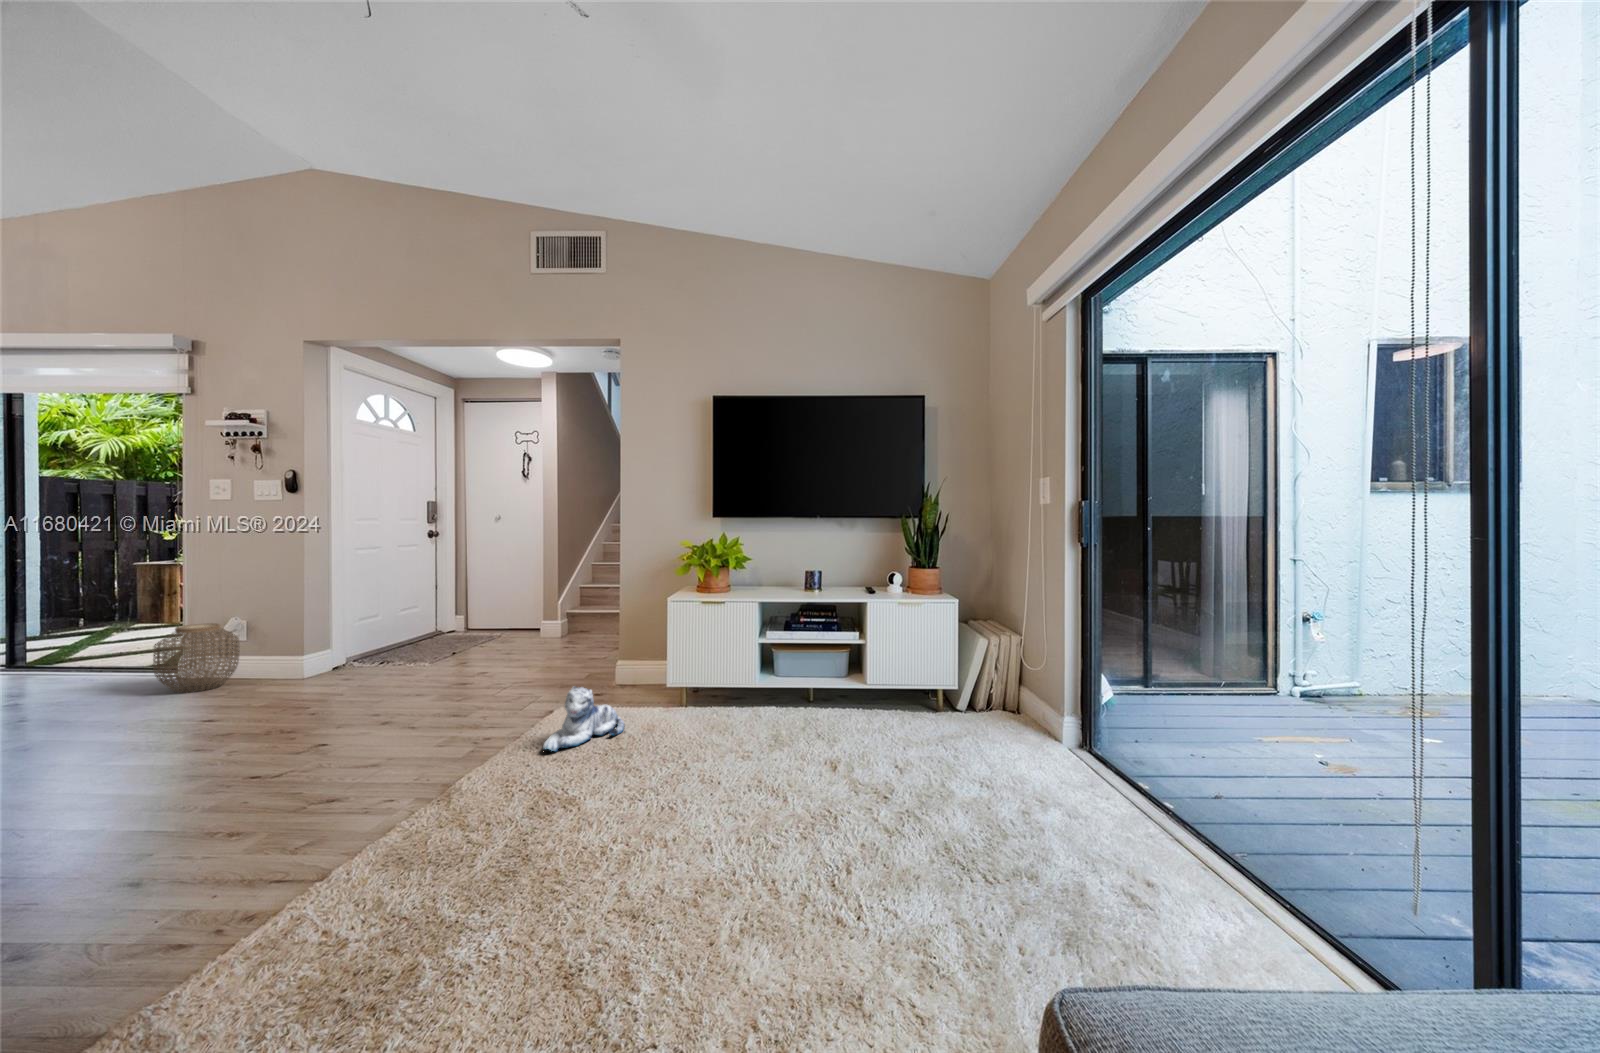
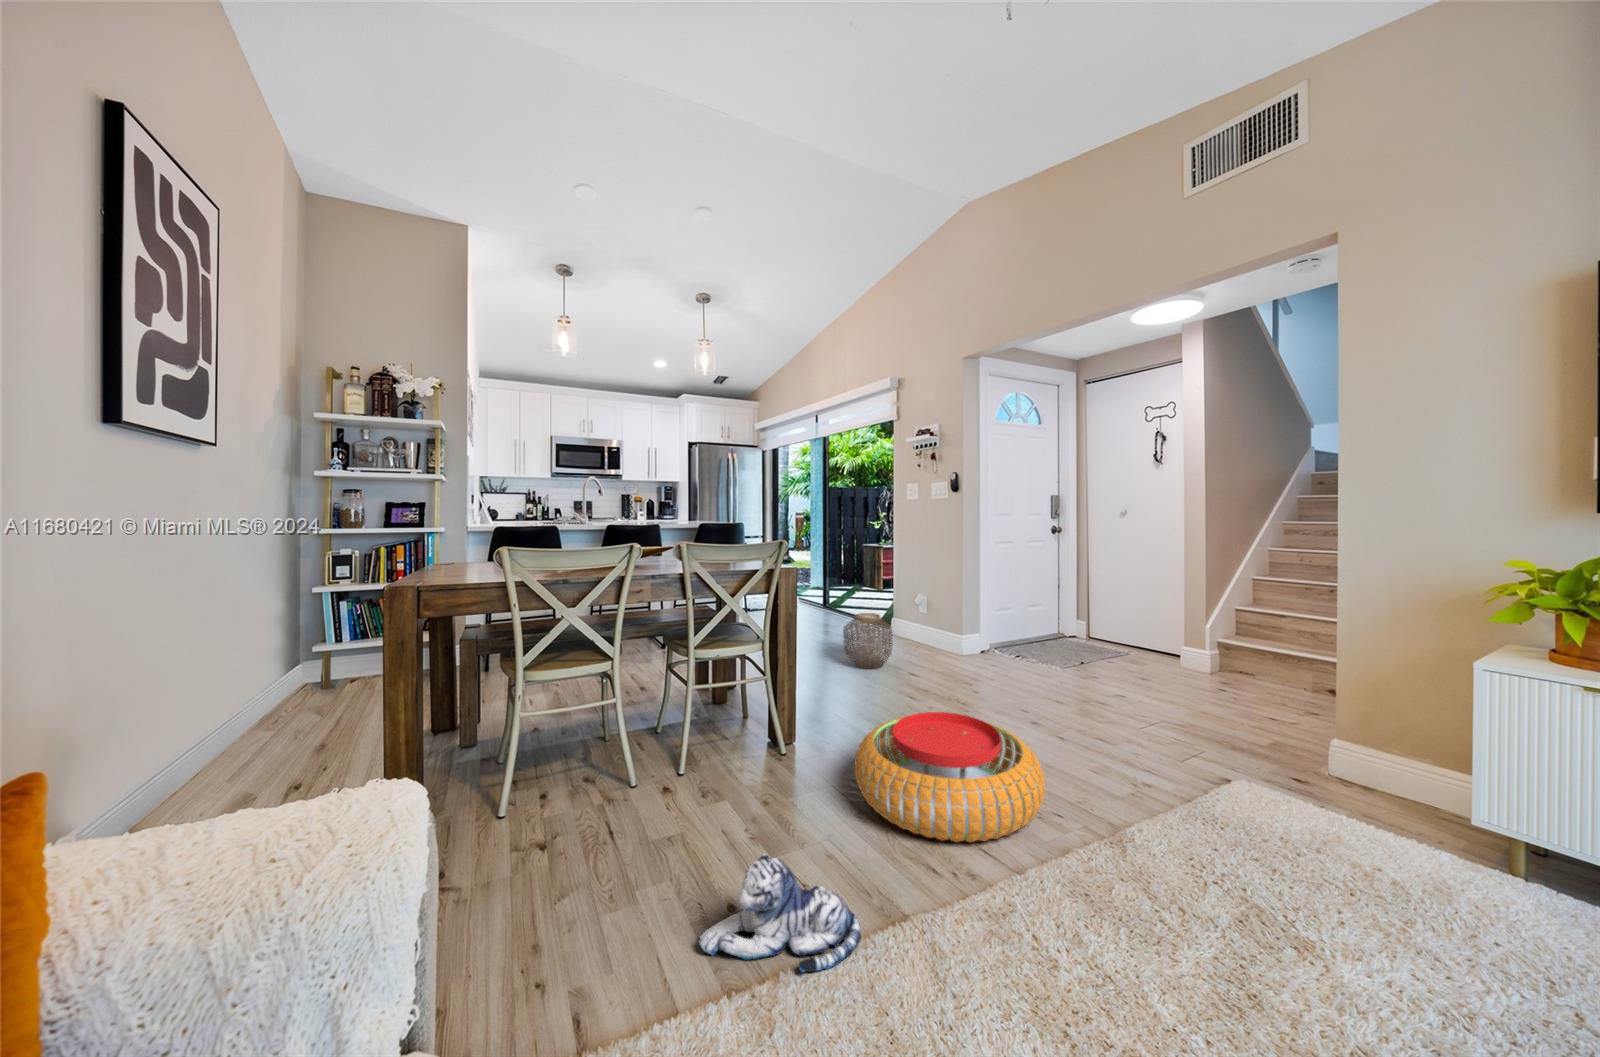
pouf: none [254,669,462,768] -> present [855,712,1045,842]
plush toy: present [543,686,625,751] -> present [699,854,861,972]

